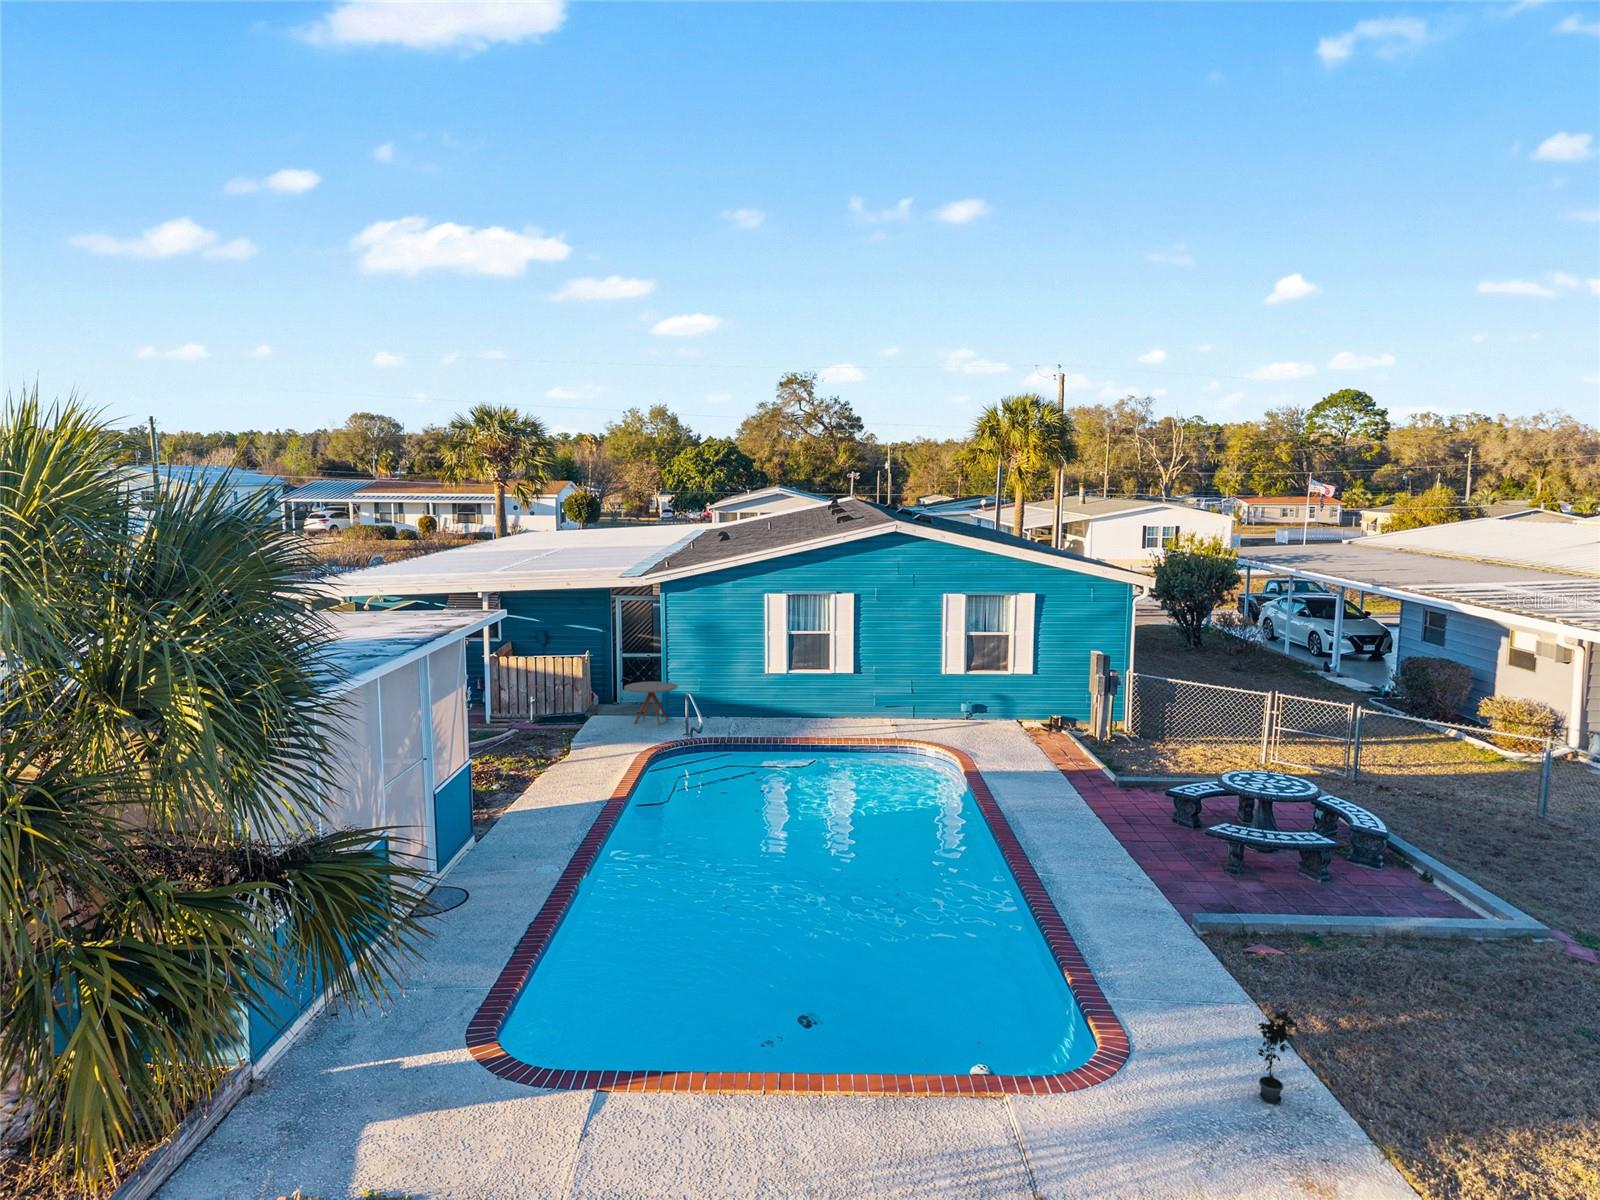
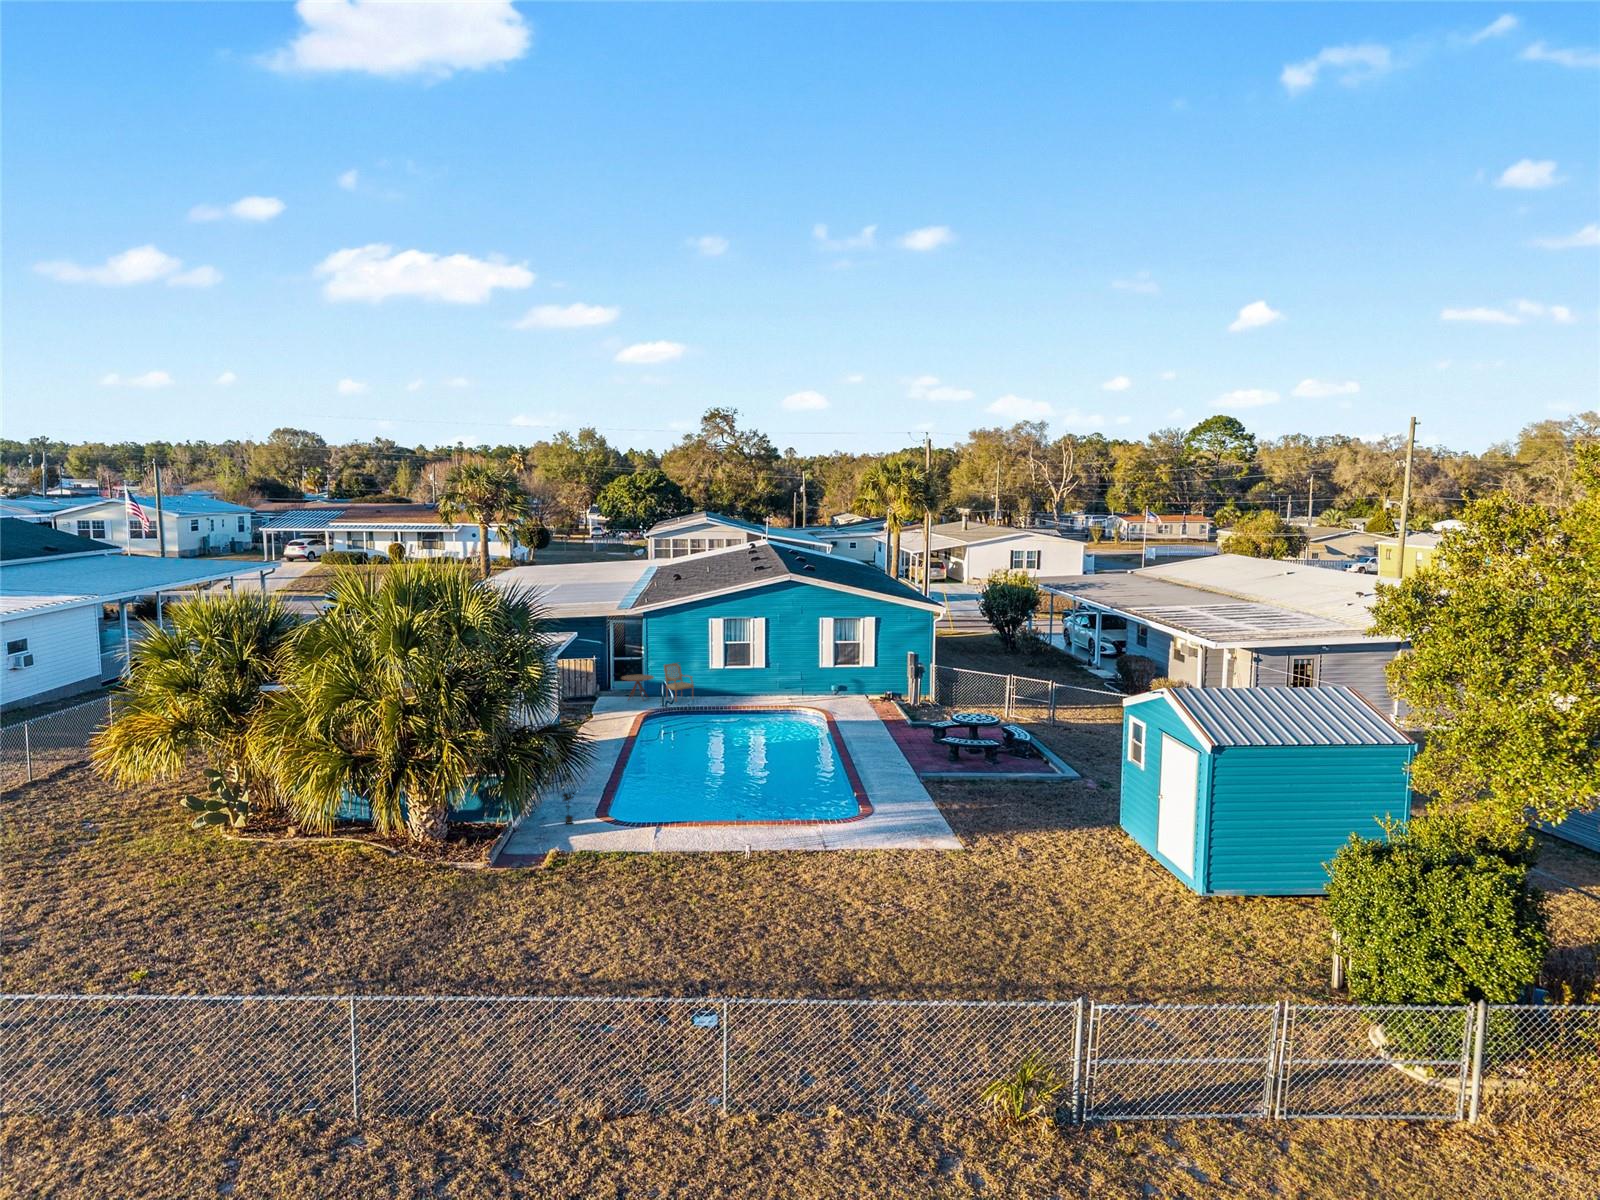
chair: none [693,663,740,727] -> present [664,663,694,696]
potted plant: present [1256,1011,1298,1103] -> present [562,791,575,824]

